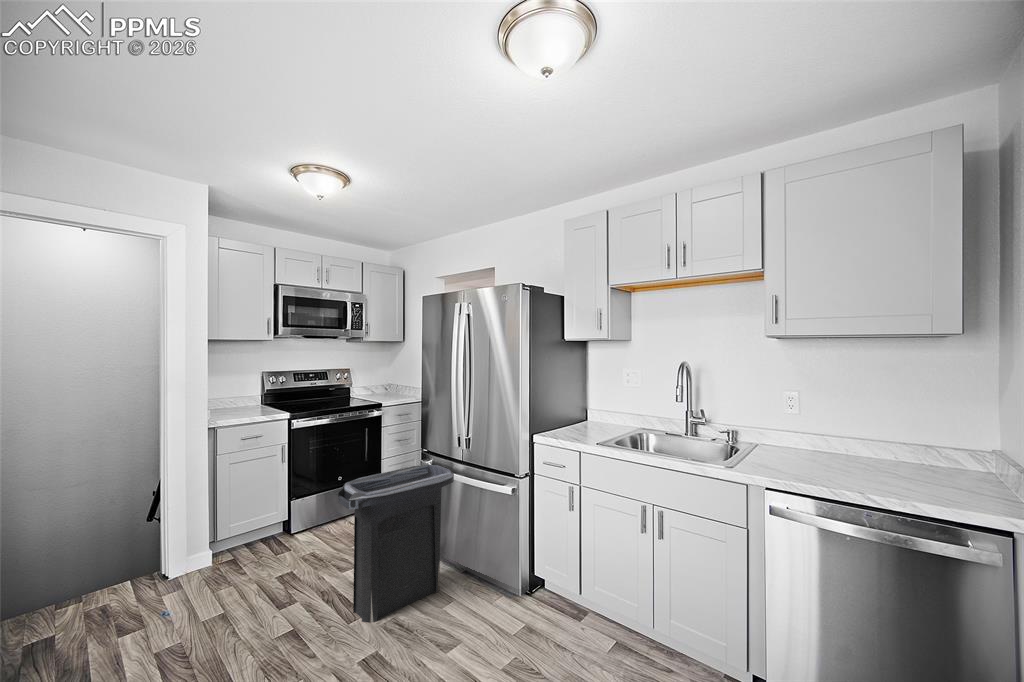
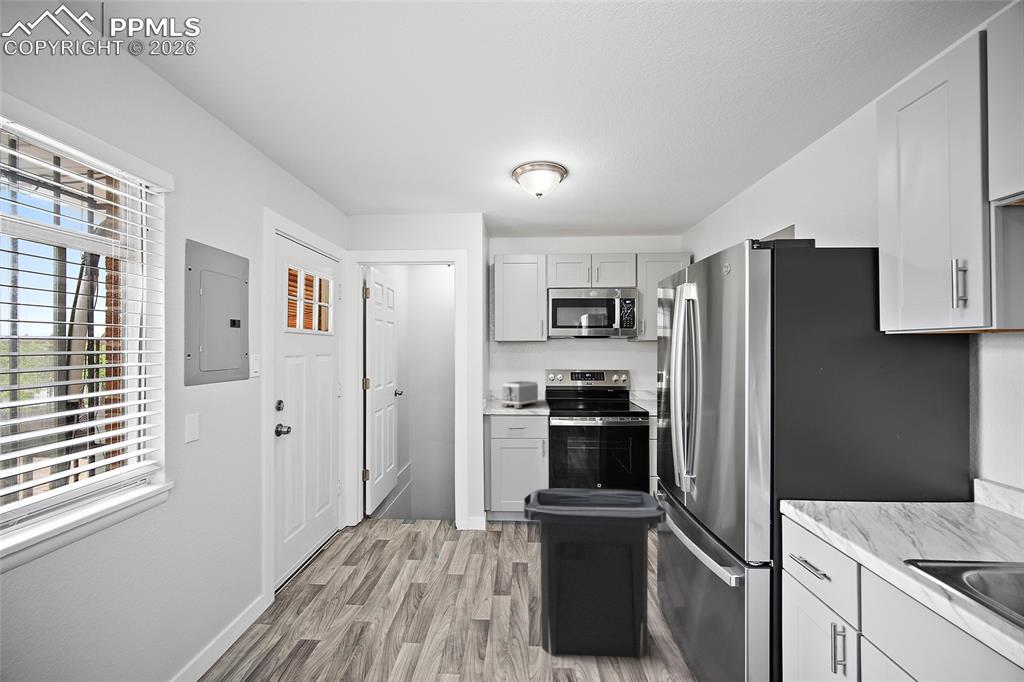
toaster: none [222,385,265,415] -> present [502,381,539,408]

